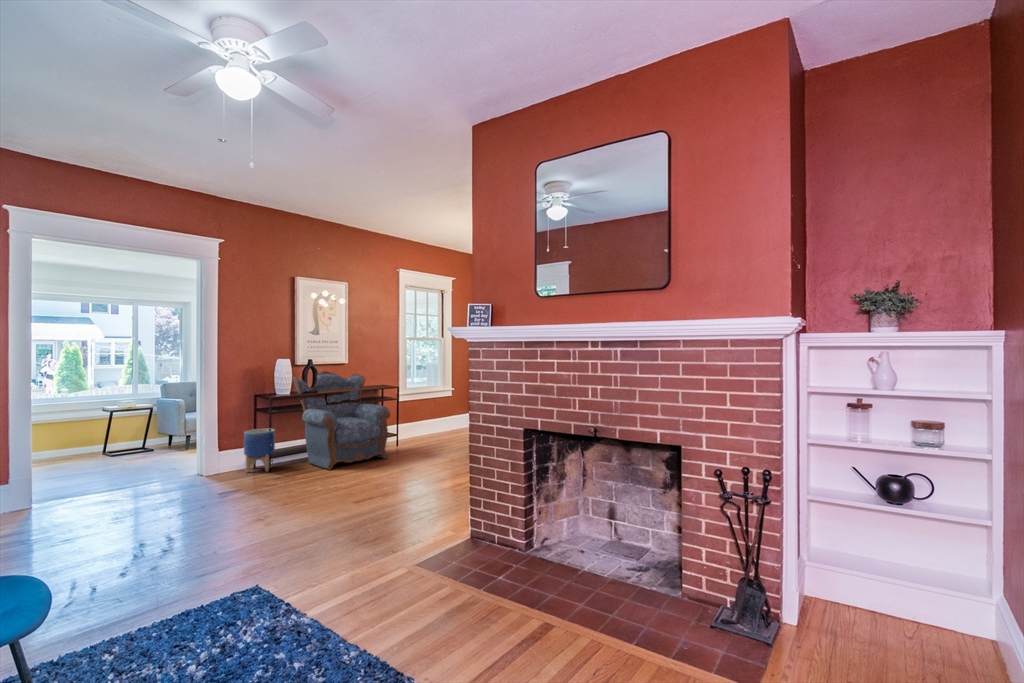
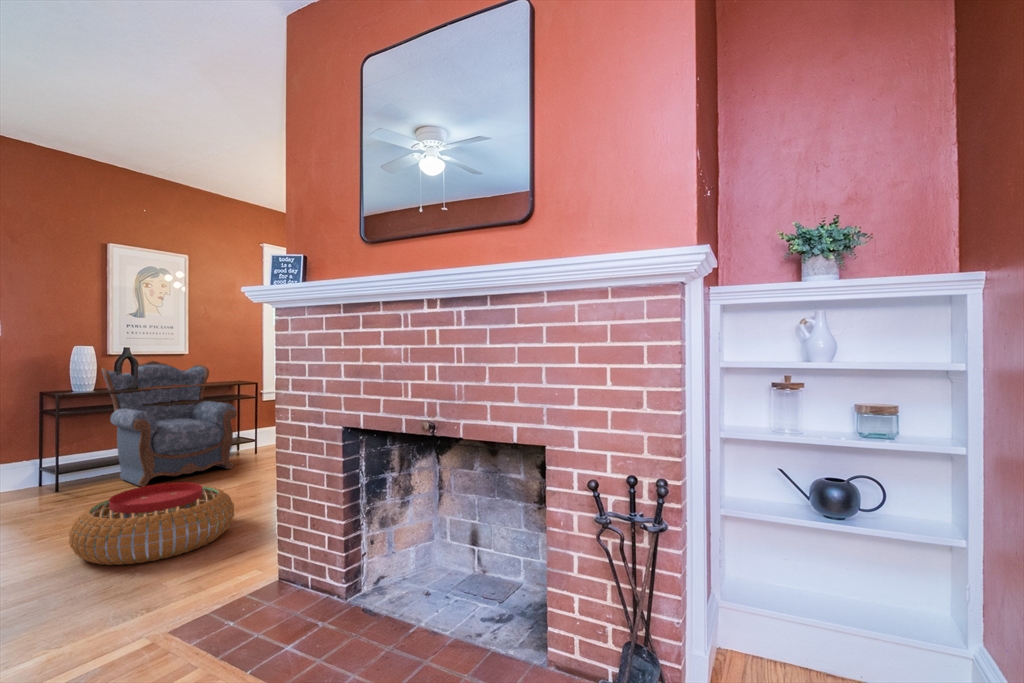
planter: present [244,429,275,473] -> none [17,436,67,495]
pouf: none [317,466,419,522] -> present [69,482,234,565]

